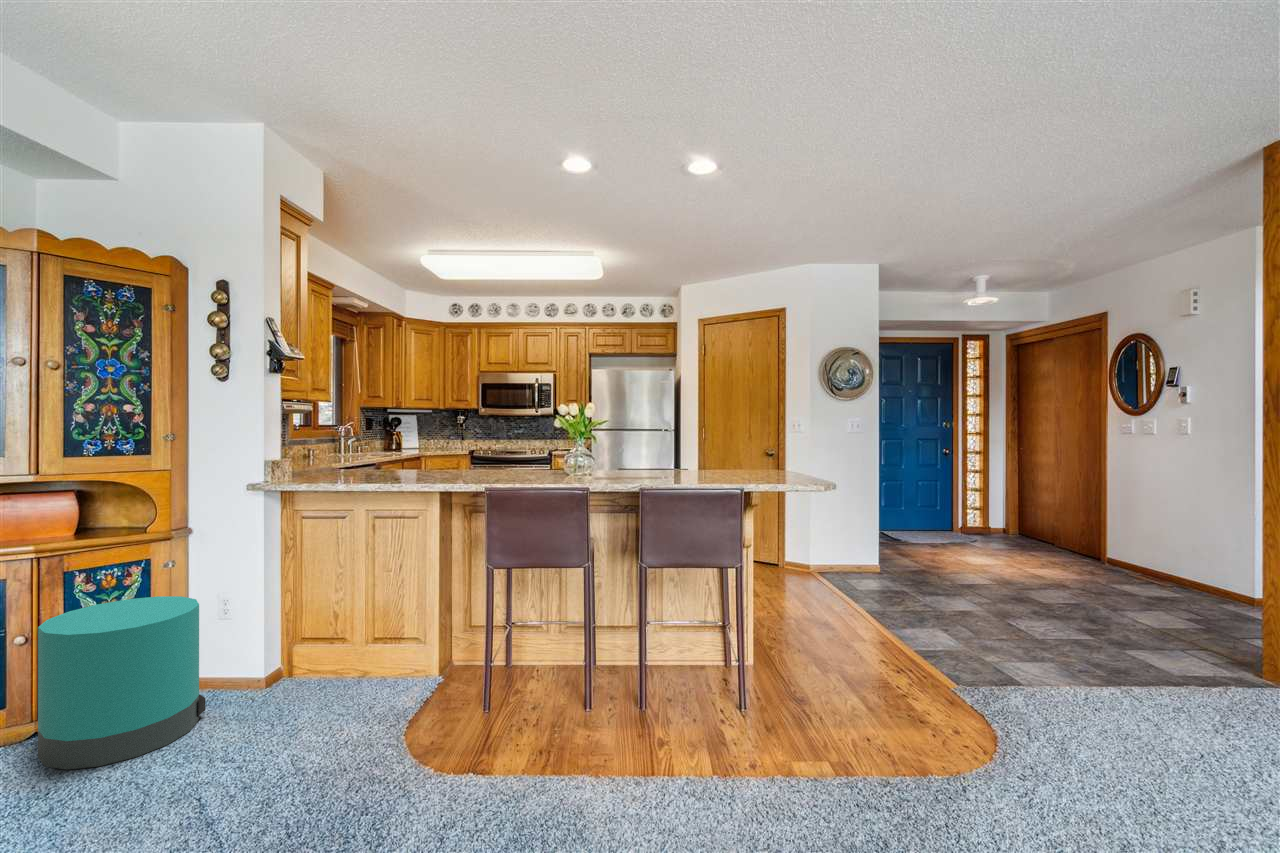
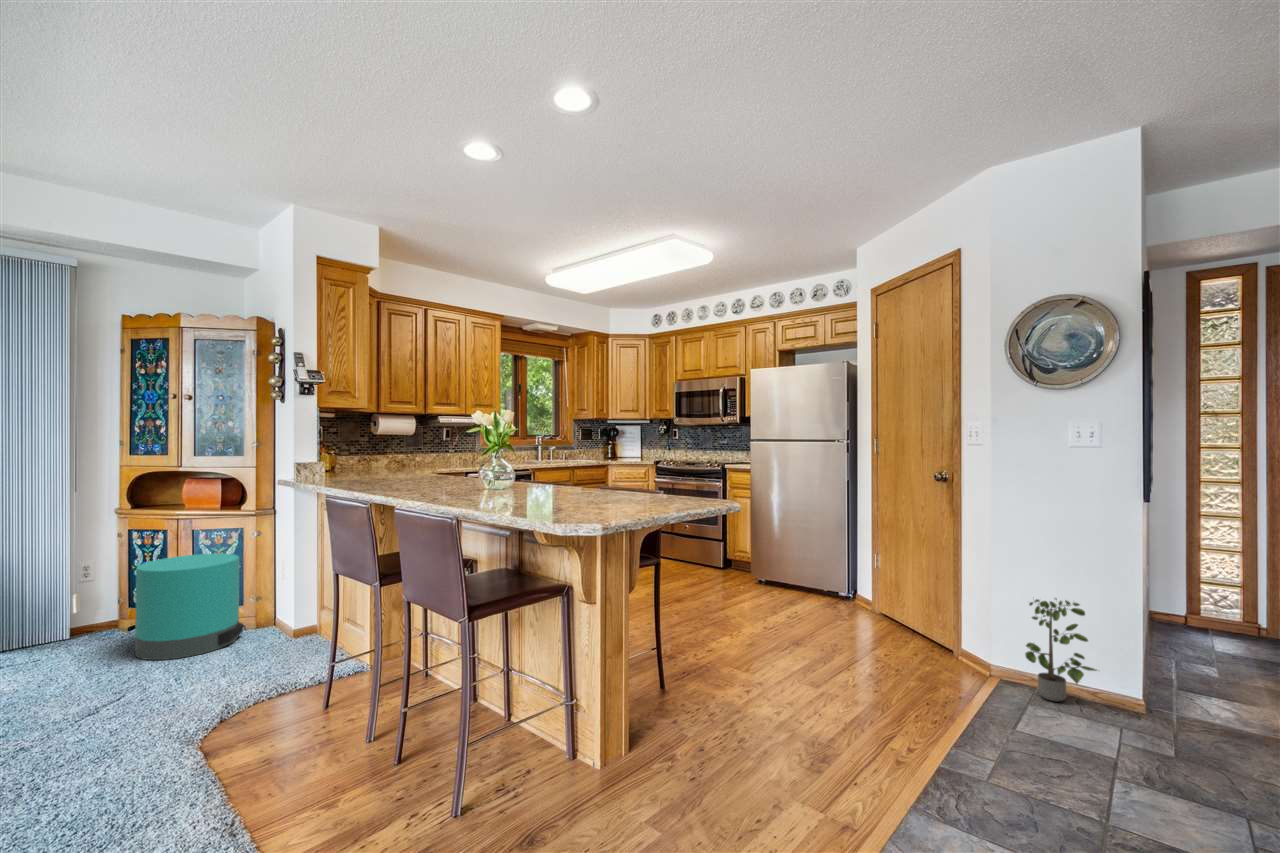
potted plant: none [835,518,871,577] -> present [1025,598,1096,701]

